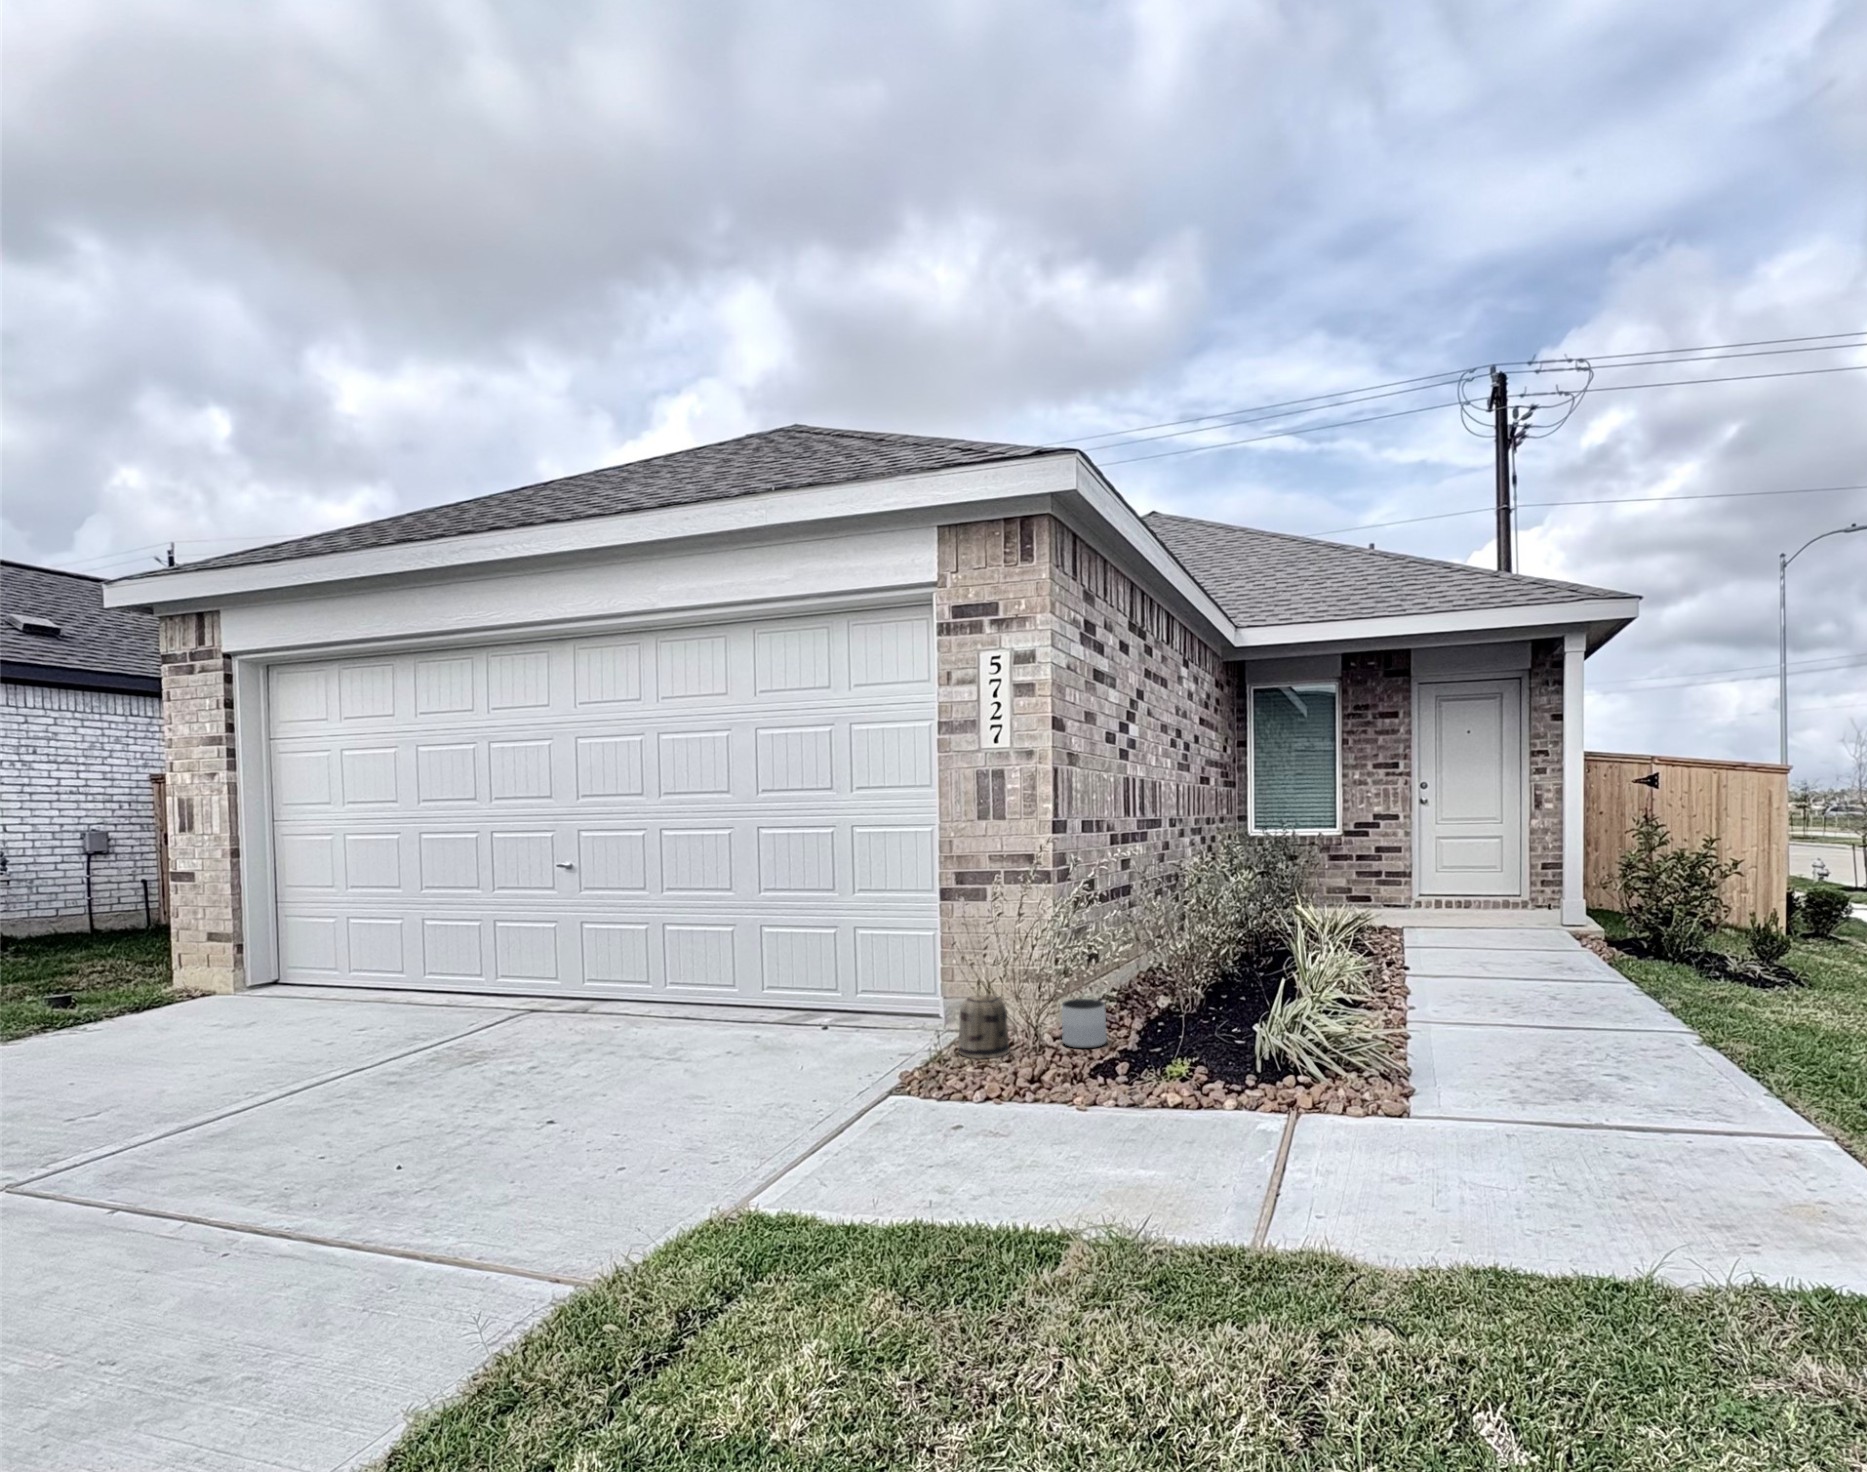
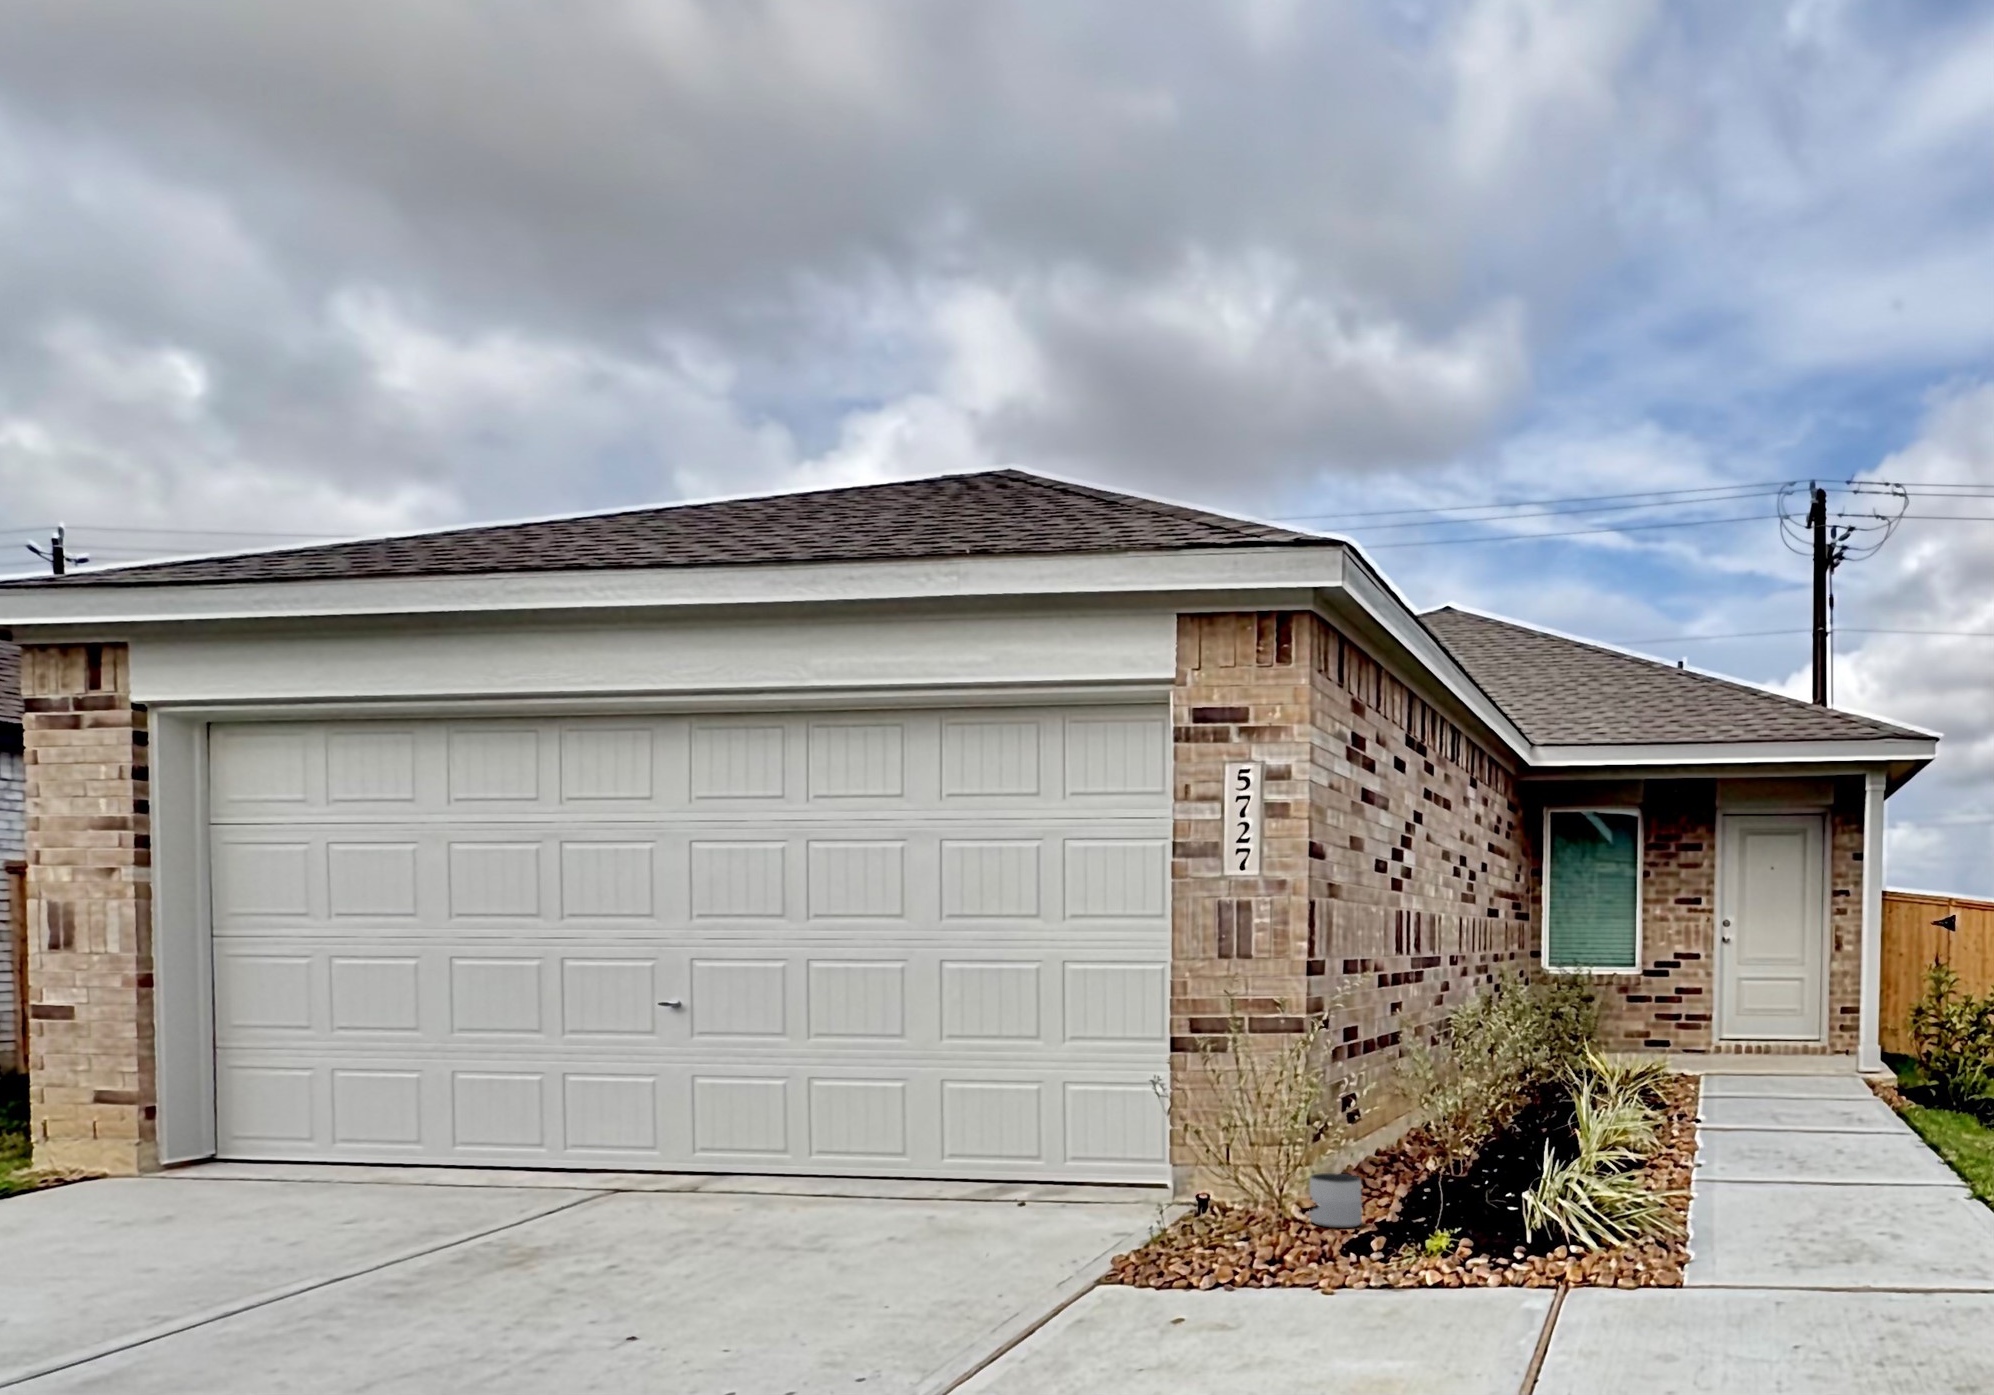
basket: present [959,984,1010,1059] -> none [1190,1142,1249,1229]

